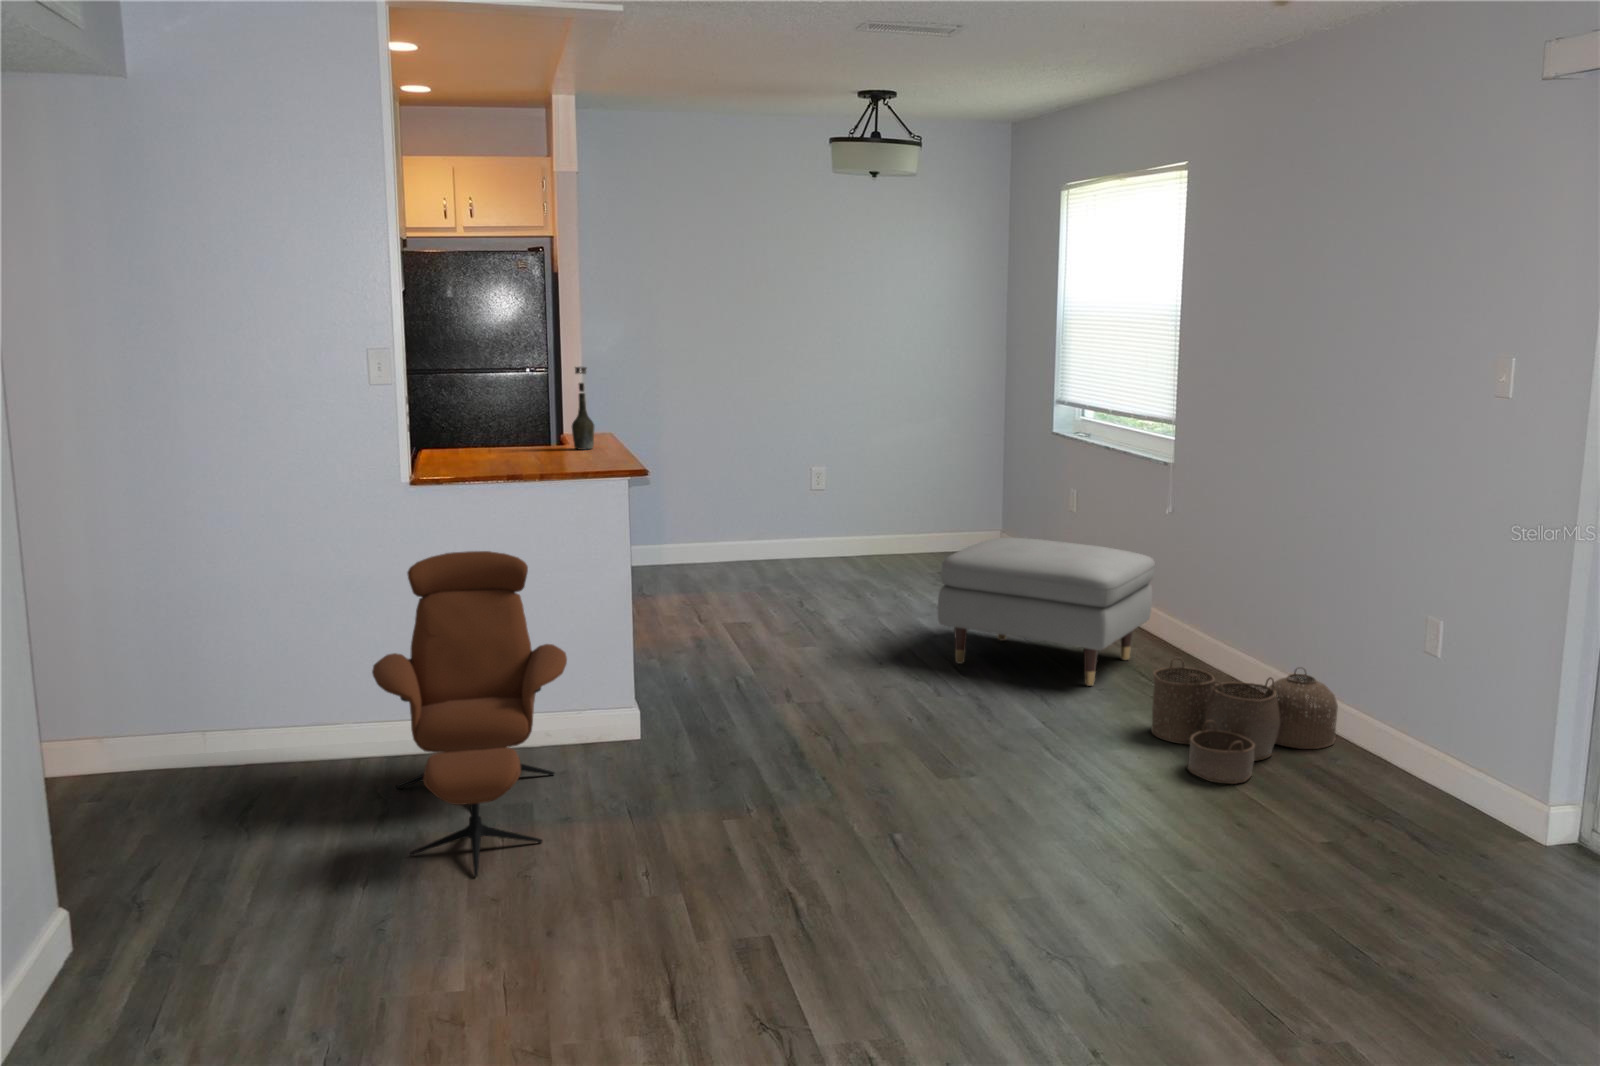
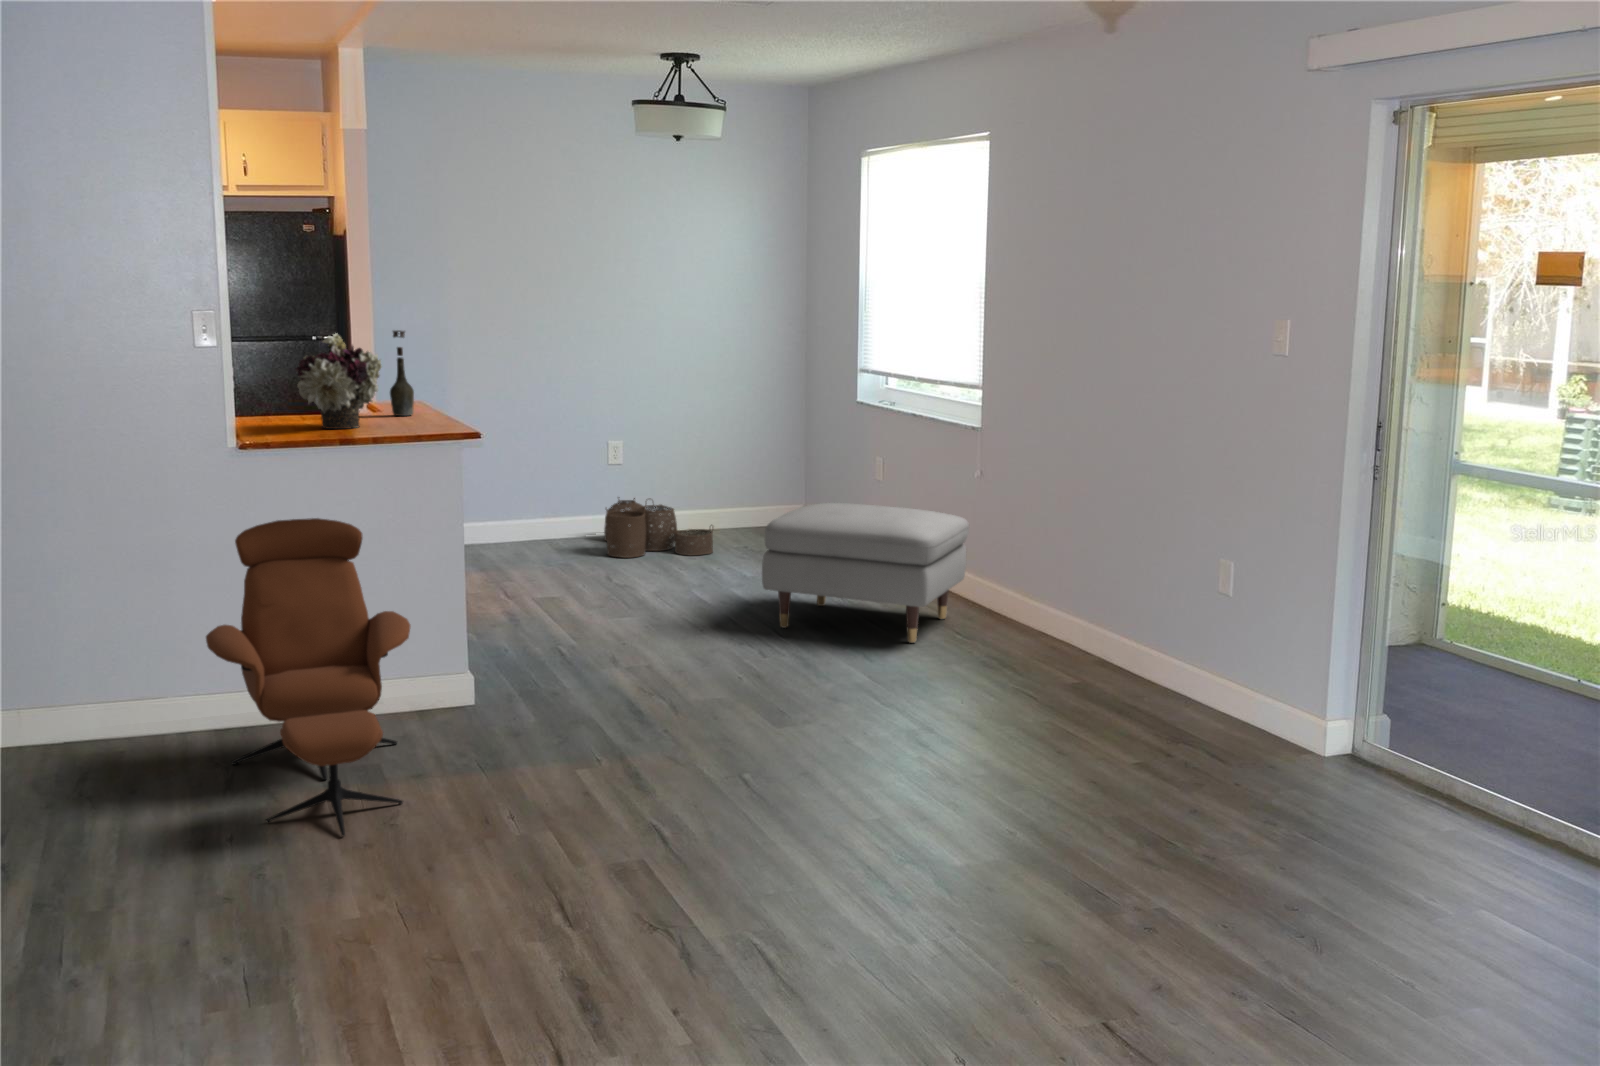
flower arrangement: none [474,371,558,463] -> present [295,334,382,429]
woven basket: present [1152,658,1338,784] -> present [604,497,713,558]

